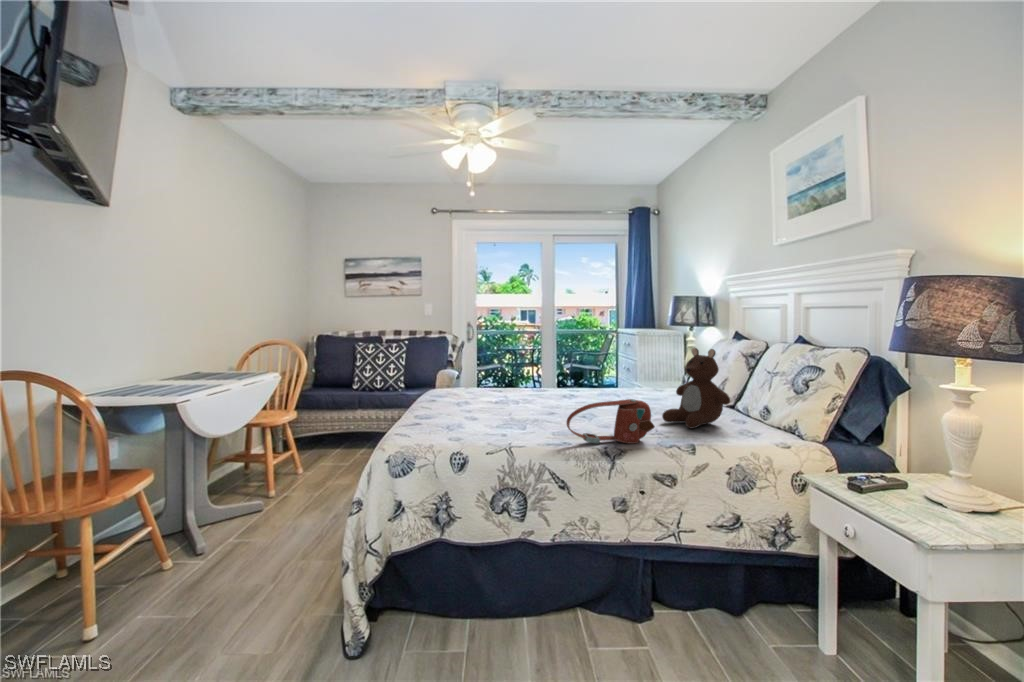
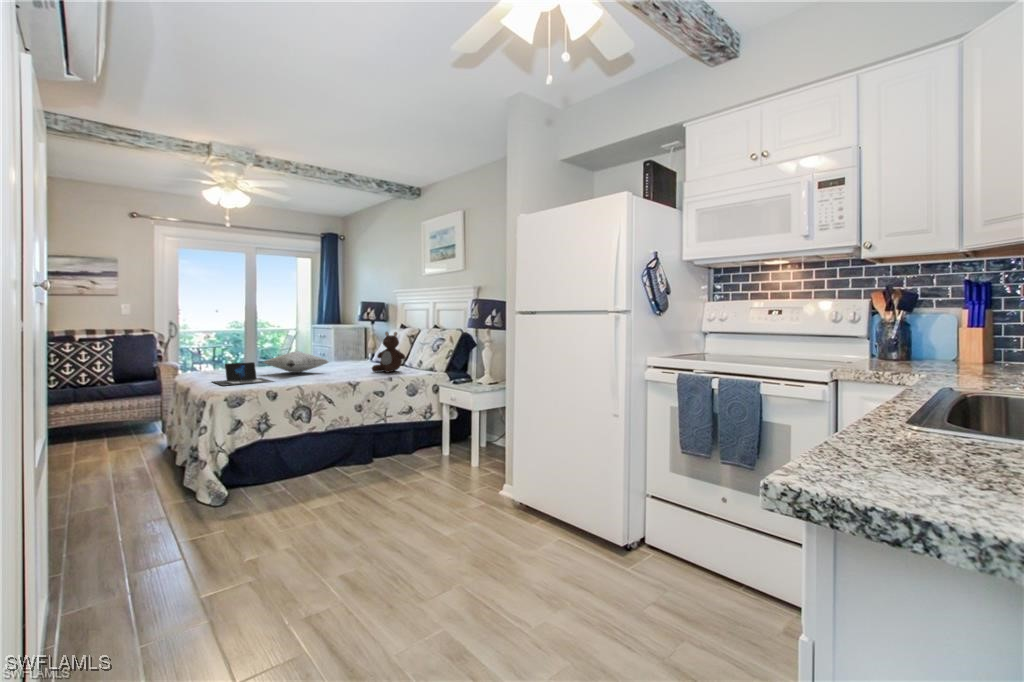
pillow: none [503,373,594,407] -> present [263,351,328,373]
laptop: none [412,390,492,429] -> present [212,362,274,386]
handbag: present [567,399,655,444] -> none [330,356,373,380]

